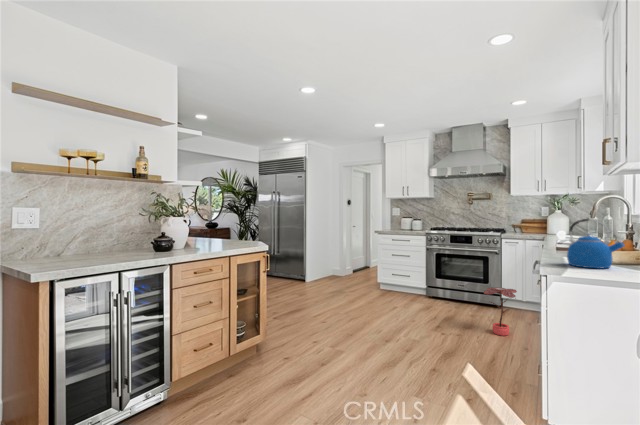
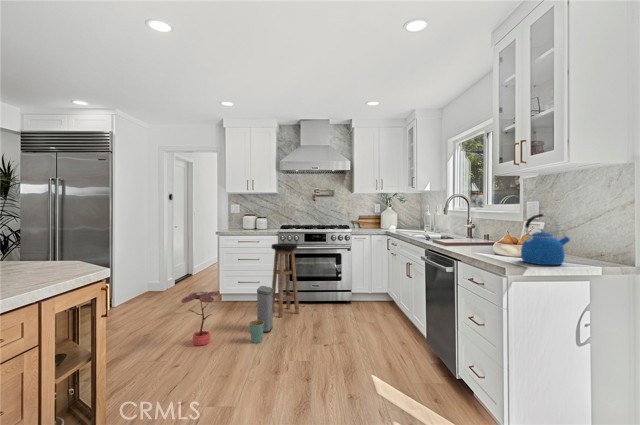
bar stool: none [414,243,439,307] -> present [272,243,299,317]
trash can: none [382,277,407,320] -> present [249,286,273,343]
potted plant: present [484,287,517,336] -> present [181,292,219,346]

